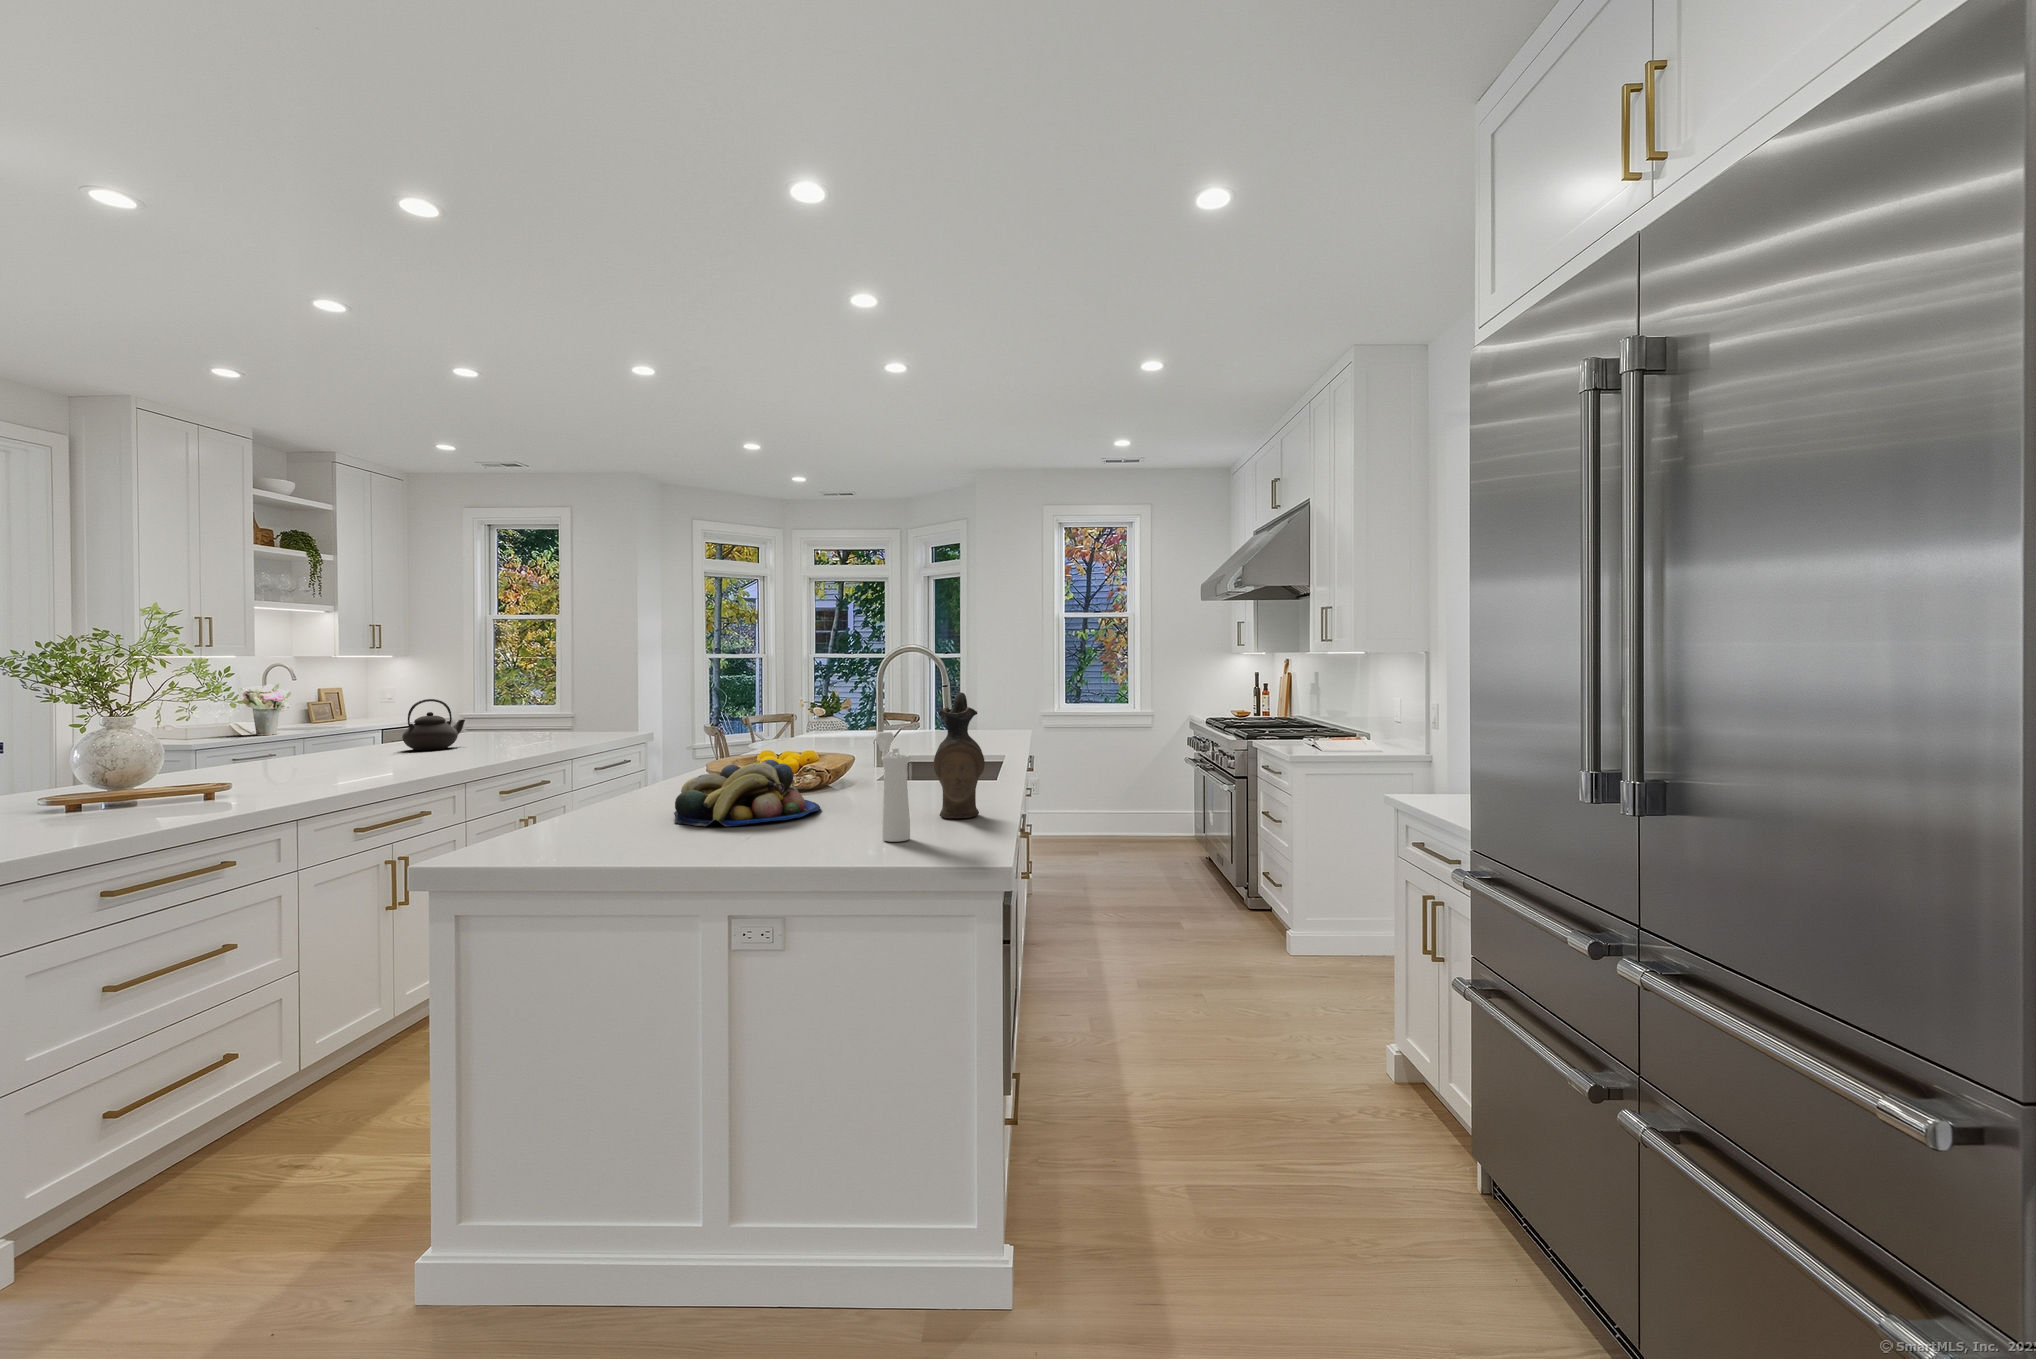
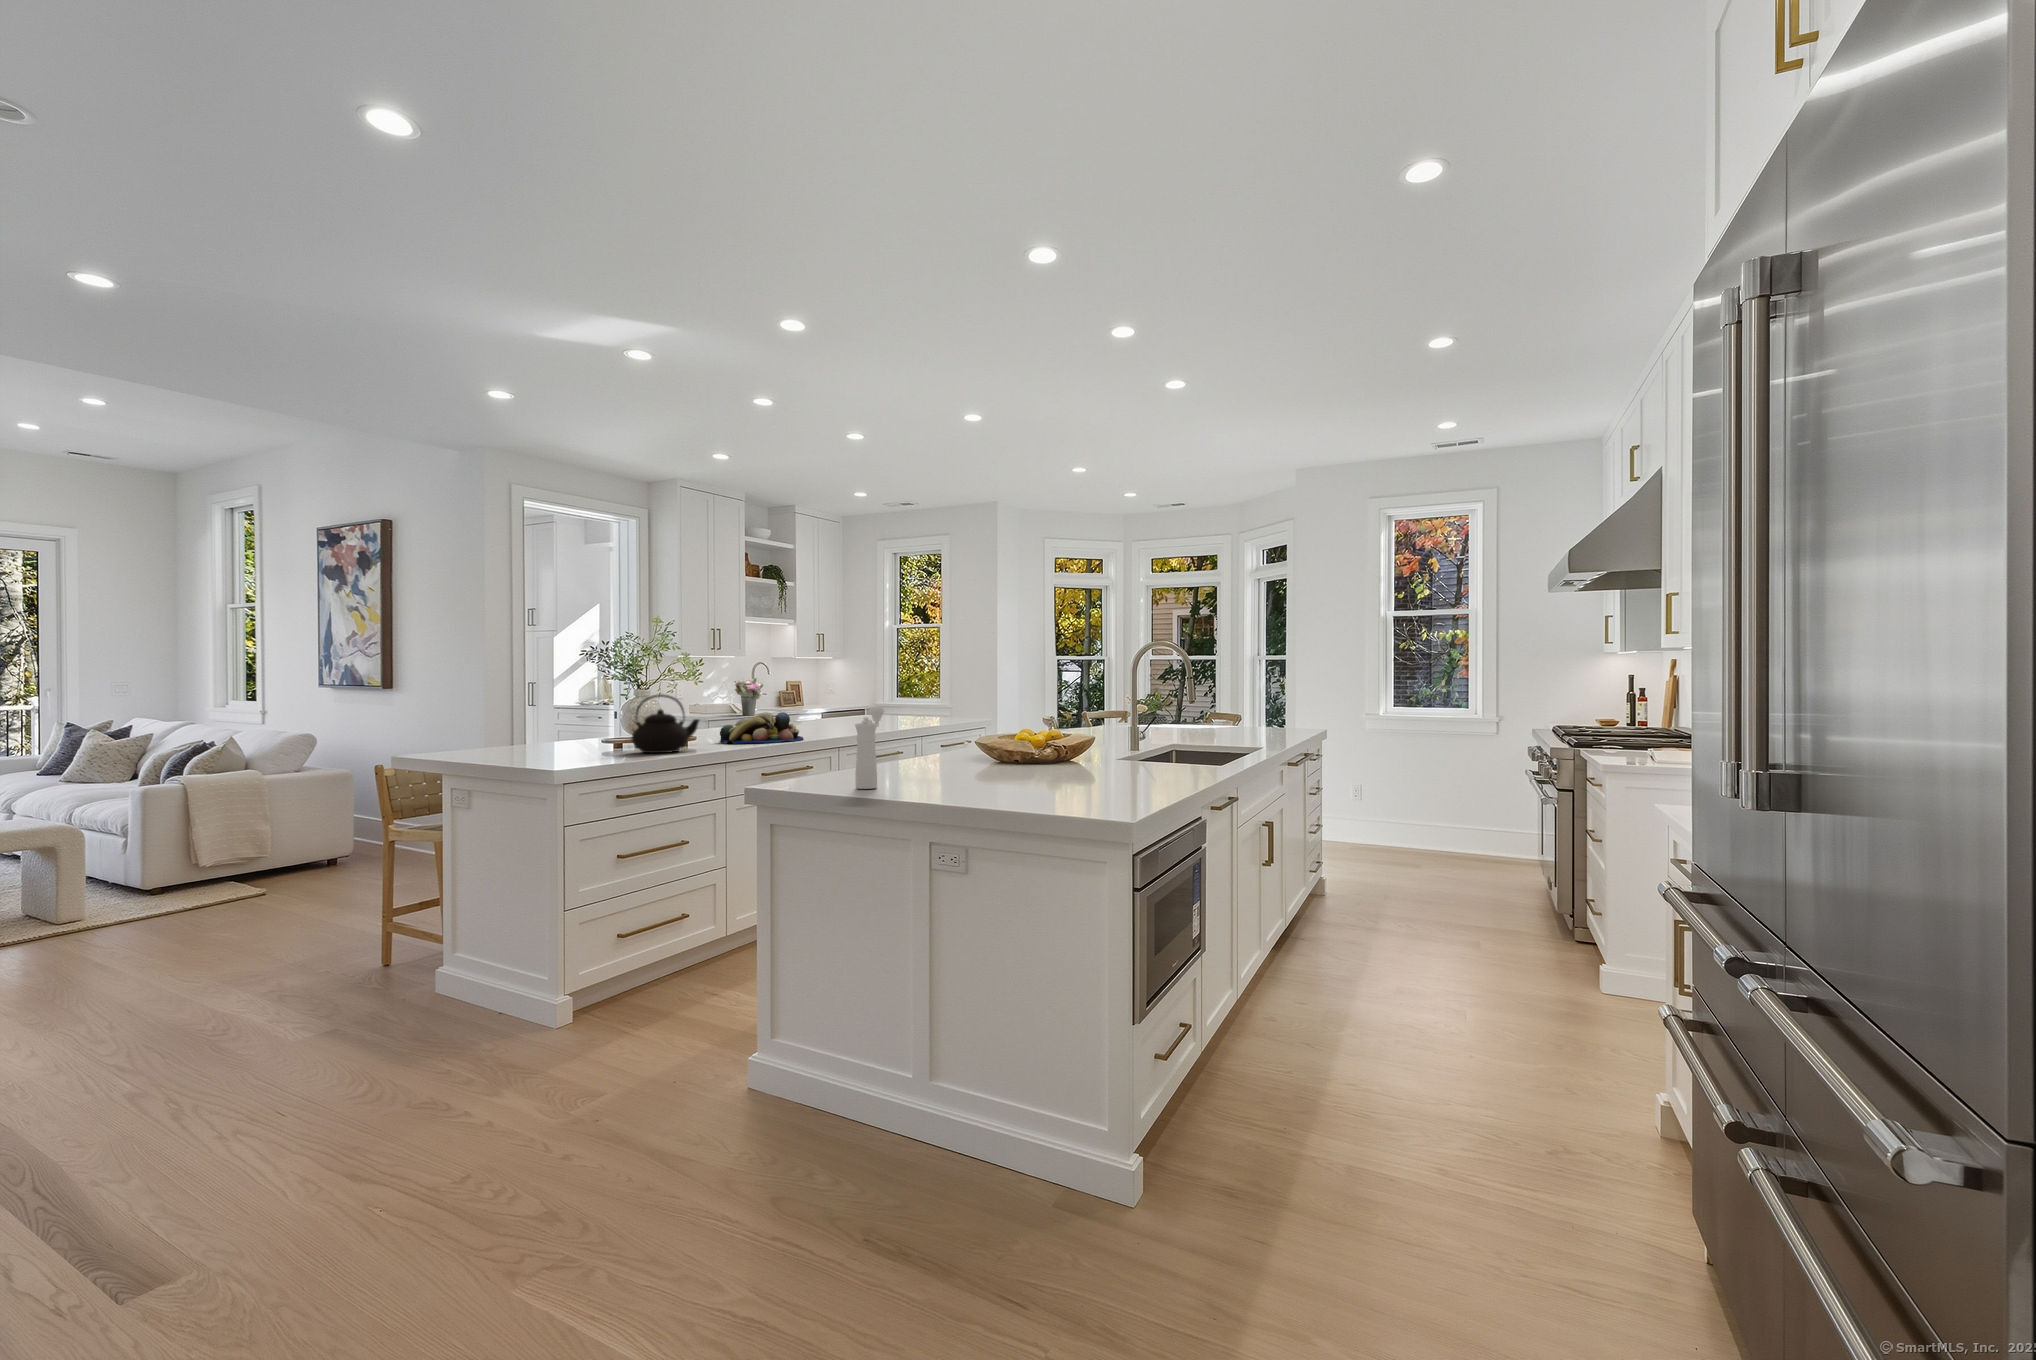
ceramic pitcher: present [934,692,985,818] -> none [1118,678,1160,785]
teapot: present [402,699,465,750] -> present [631,694,699,753]
pepper mill: present [874,732,910,842] -> present [855,706,885,789]
fruit bowl: present [674,760,820,826] -> present [719,712,803,744]

